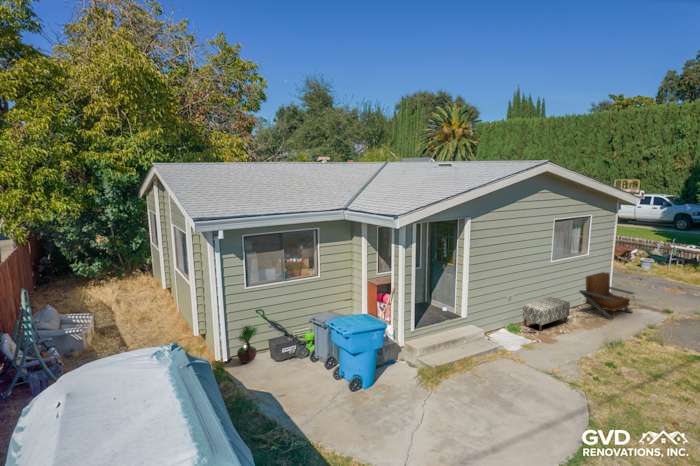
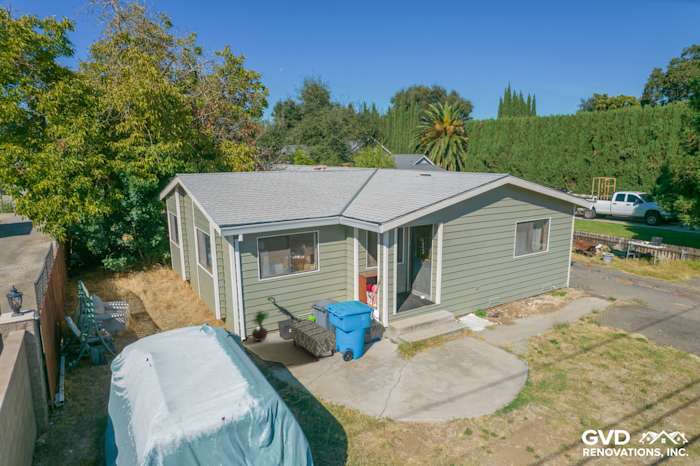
lounge chair: present [579,272,634,319] -> none [539,265,586,306]
bench: present [523,297,570,331] -> present [291,320,336,361]

